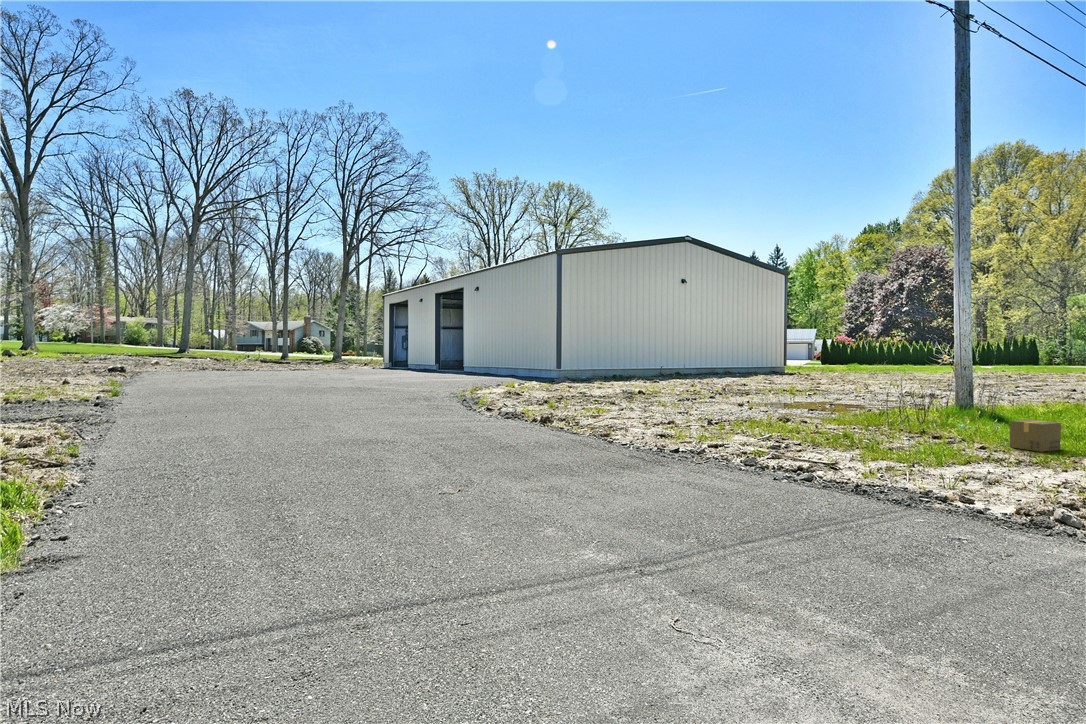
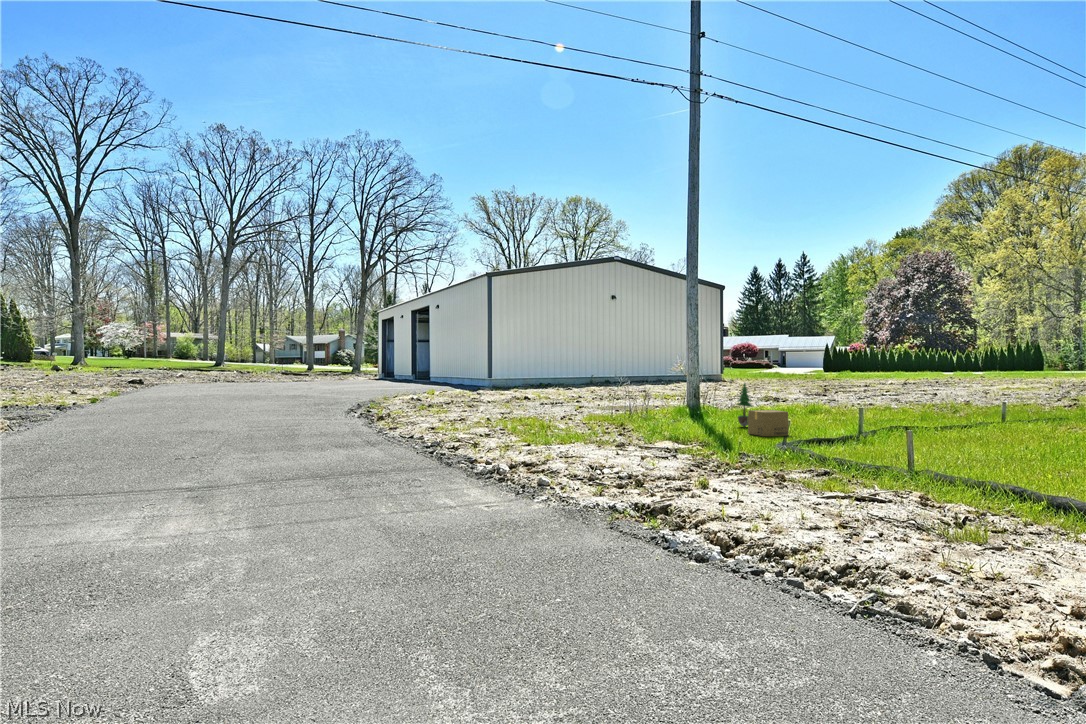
potted tree: none [961,386,984,437] -> present [737,383,752,427]

